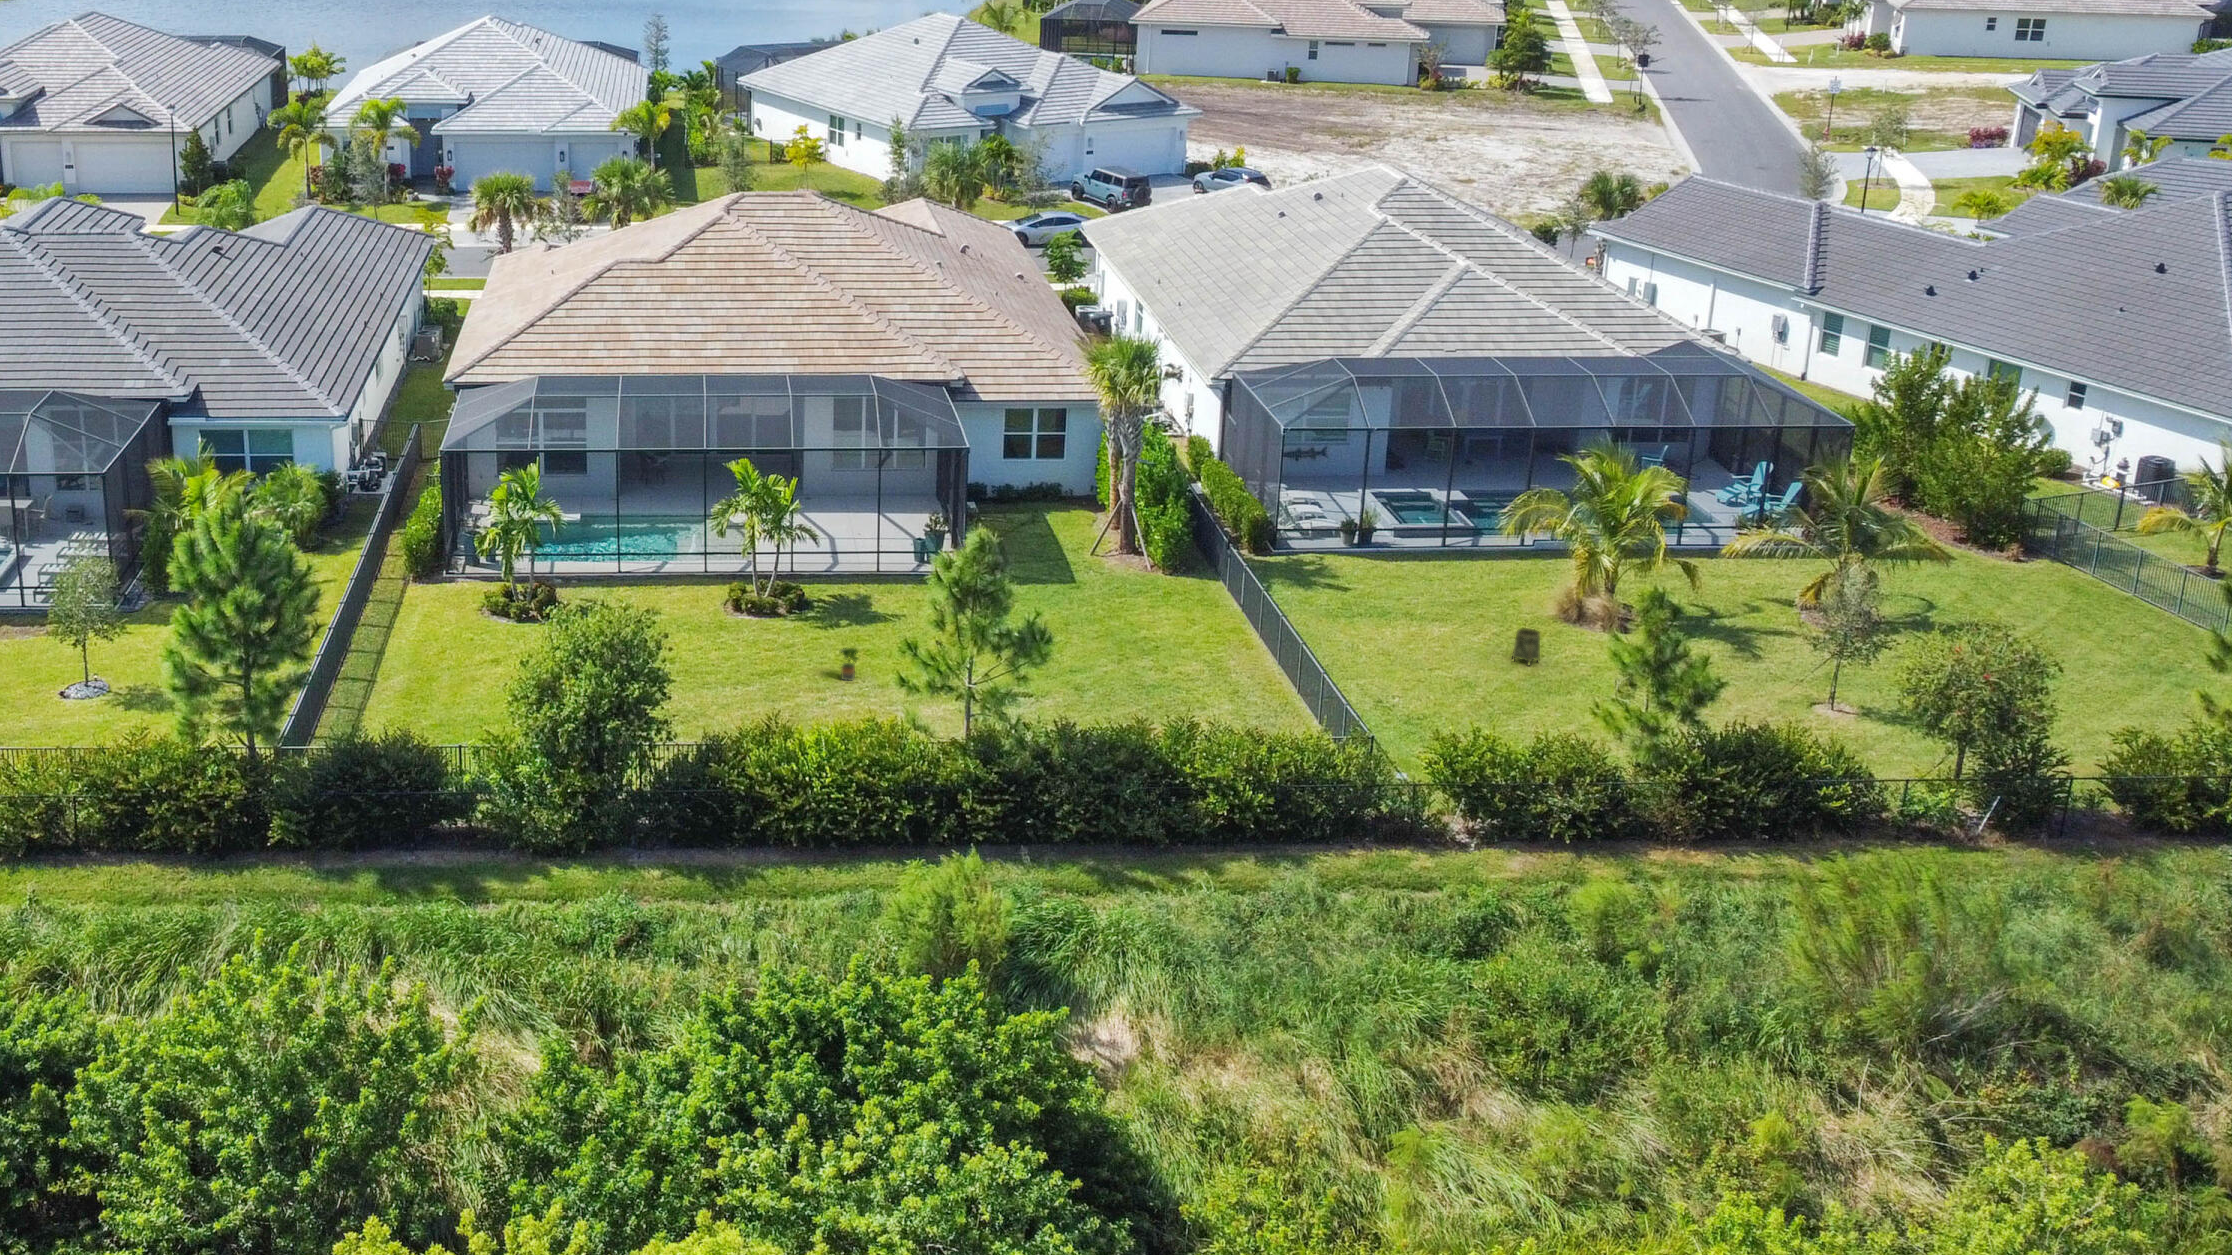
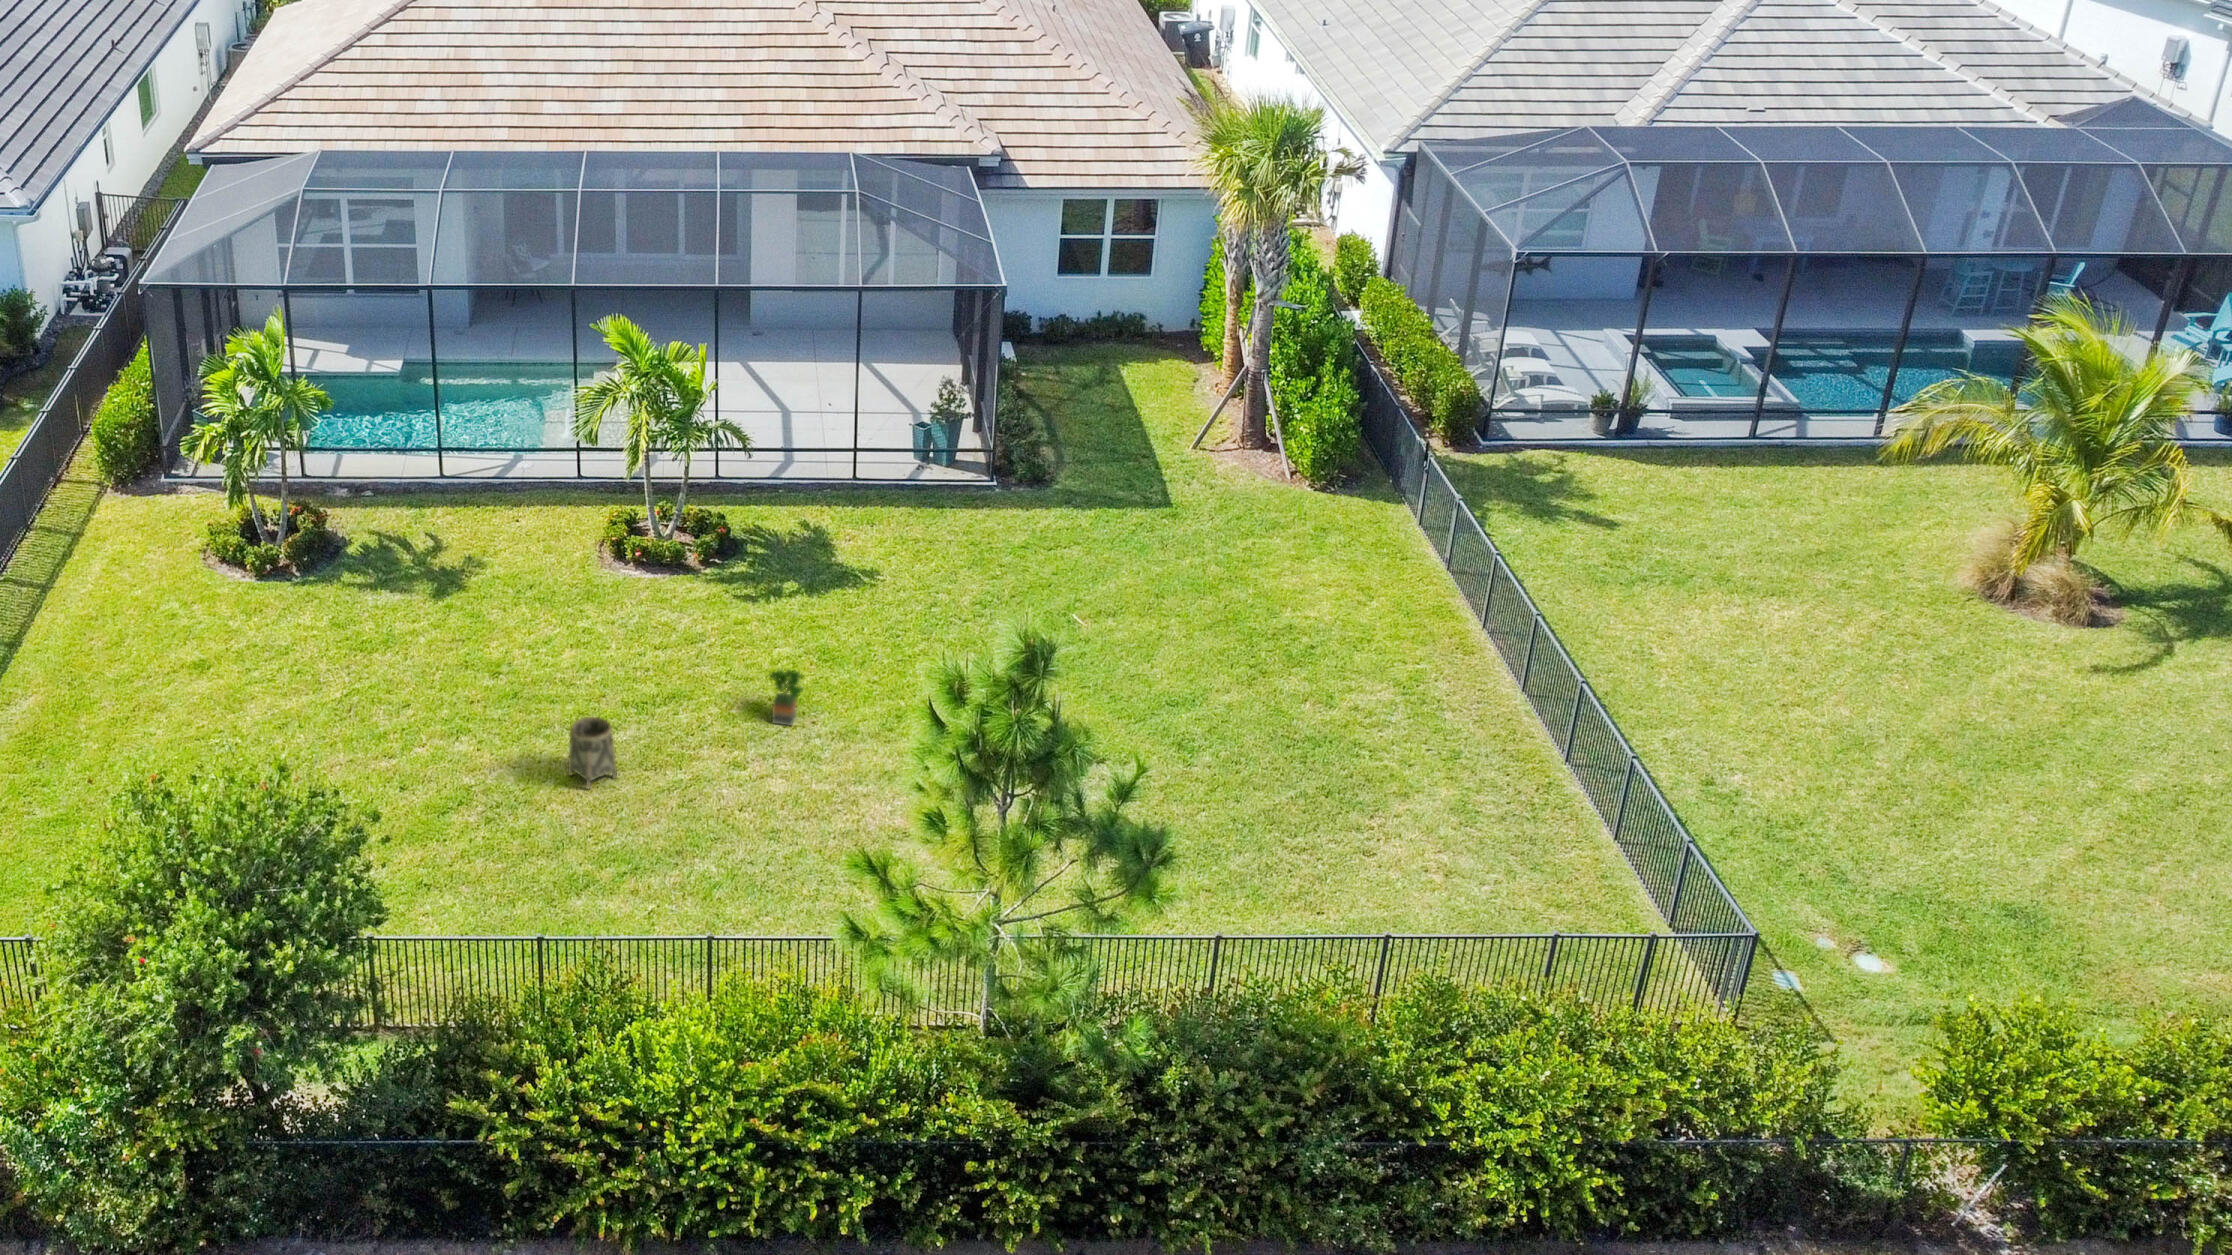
basket: present [1512,628,1540,664] -> present [568,717,617,789]

